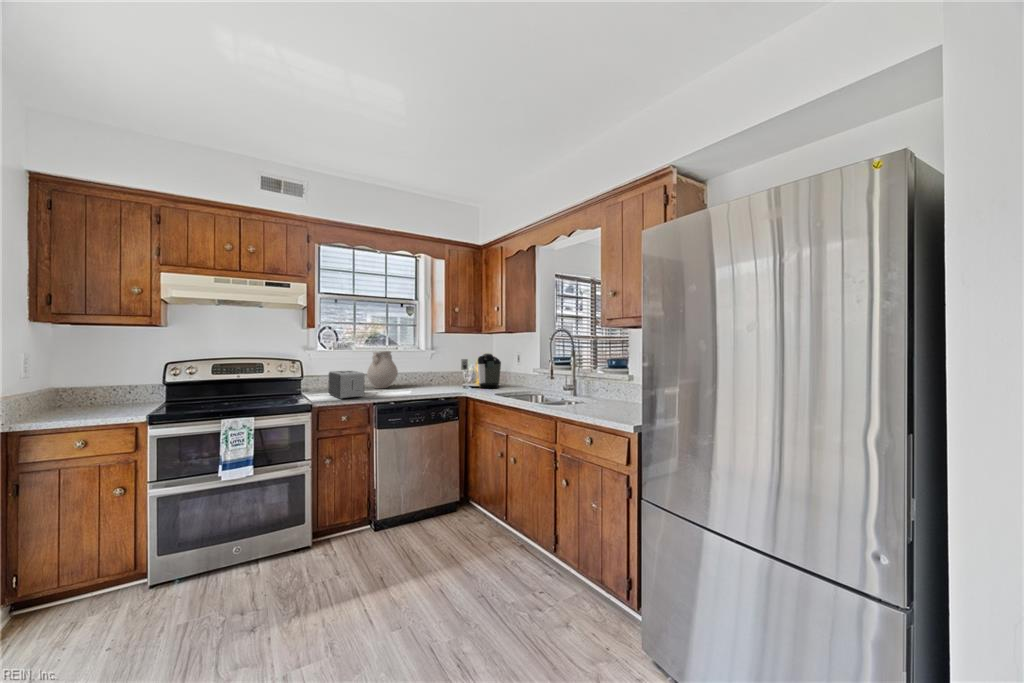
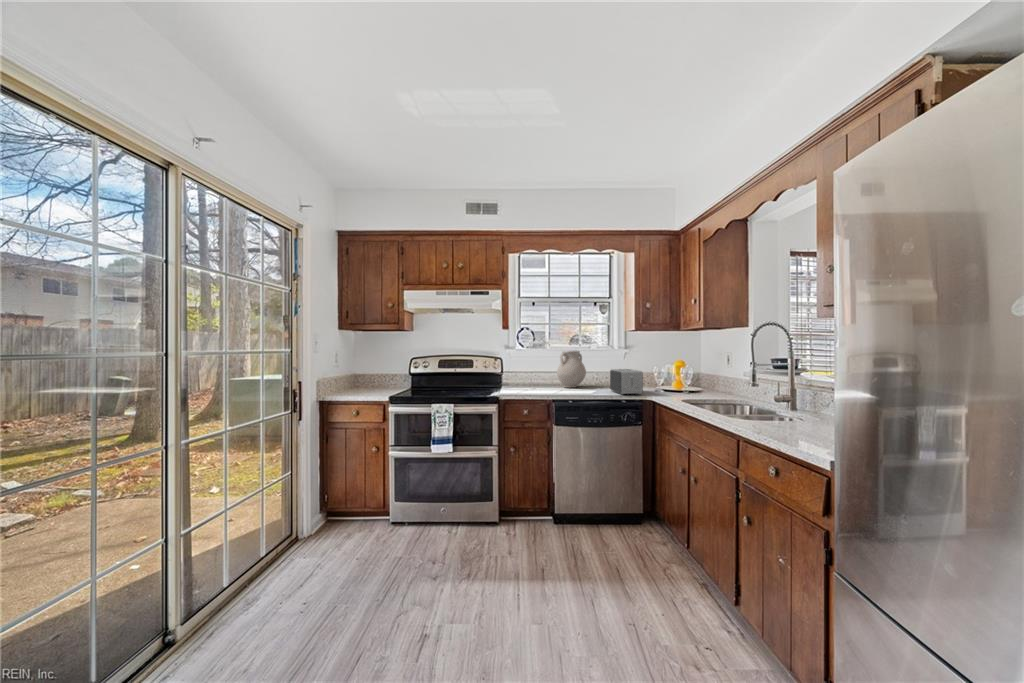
coffee maker: present [461,354,501,388] -> none [655,354,702,394]
toaster: present [328,371,364,399] -> present [610,369,643,394]

